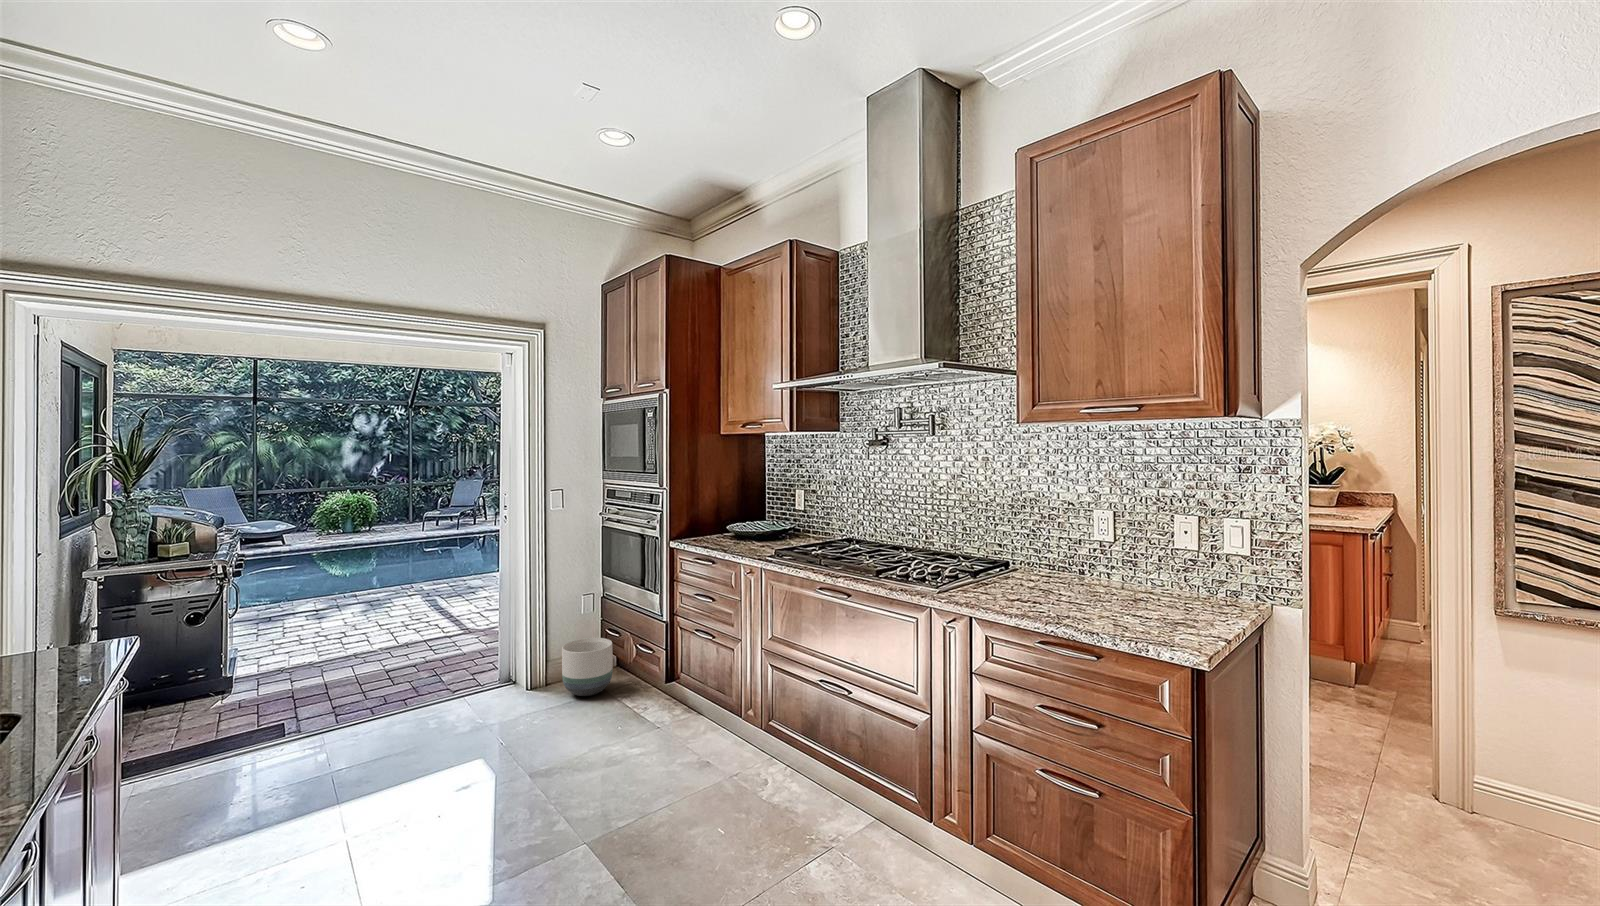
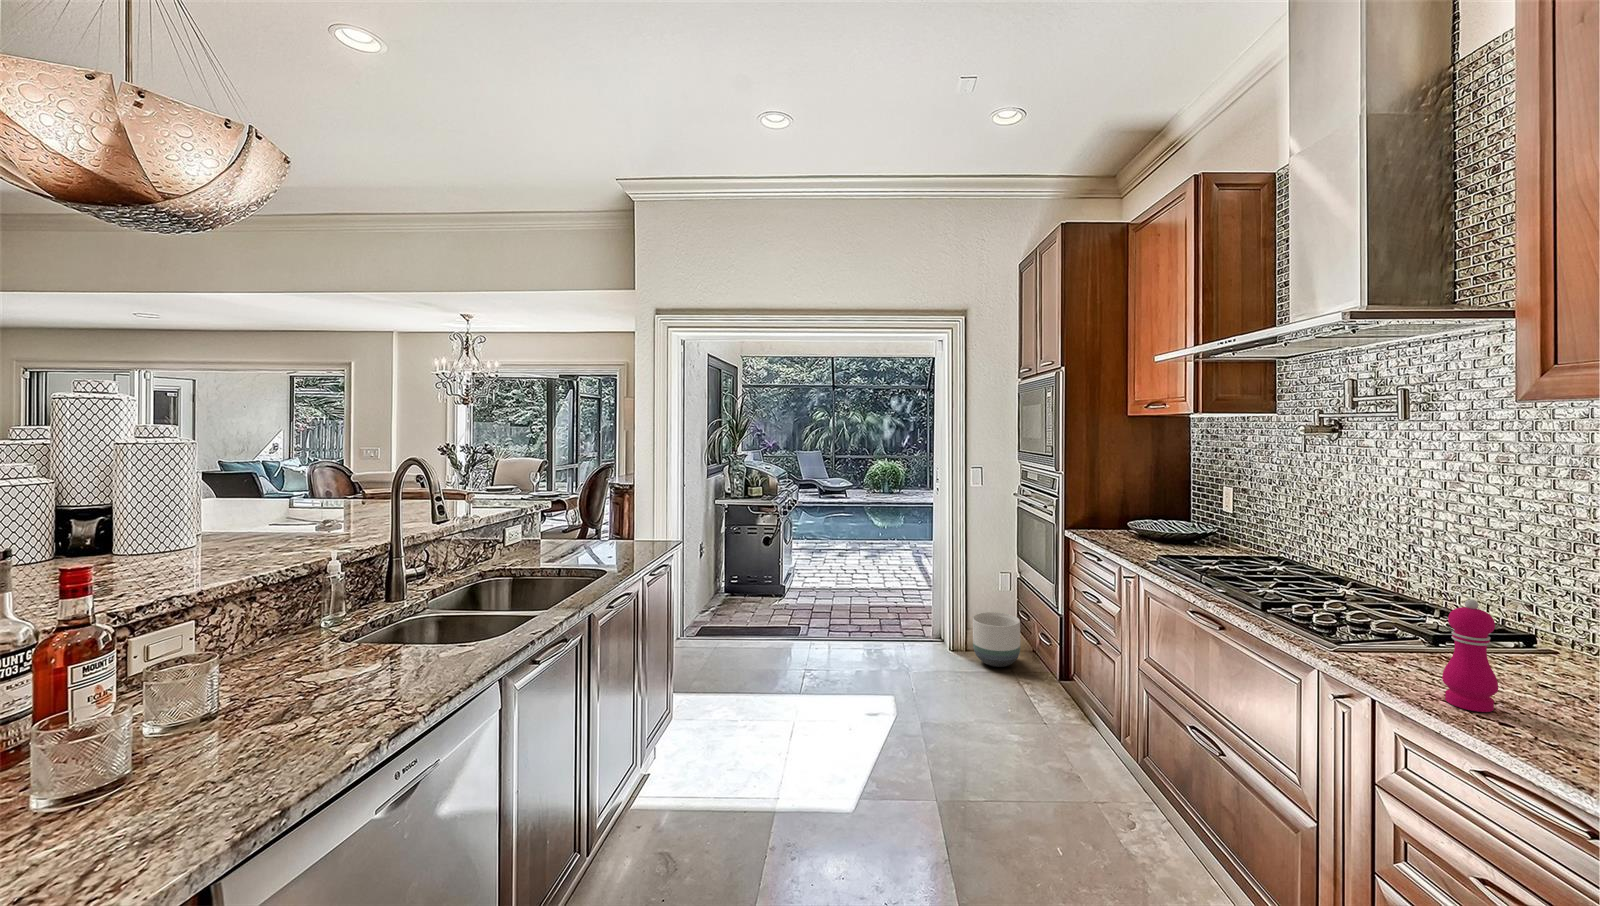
pepper mill: none [1023,536,1048,604] -> present [1442,600,1498,712]

